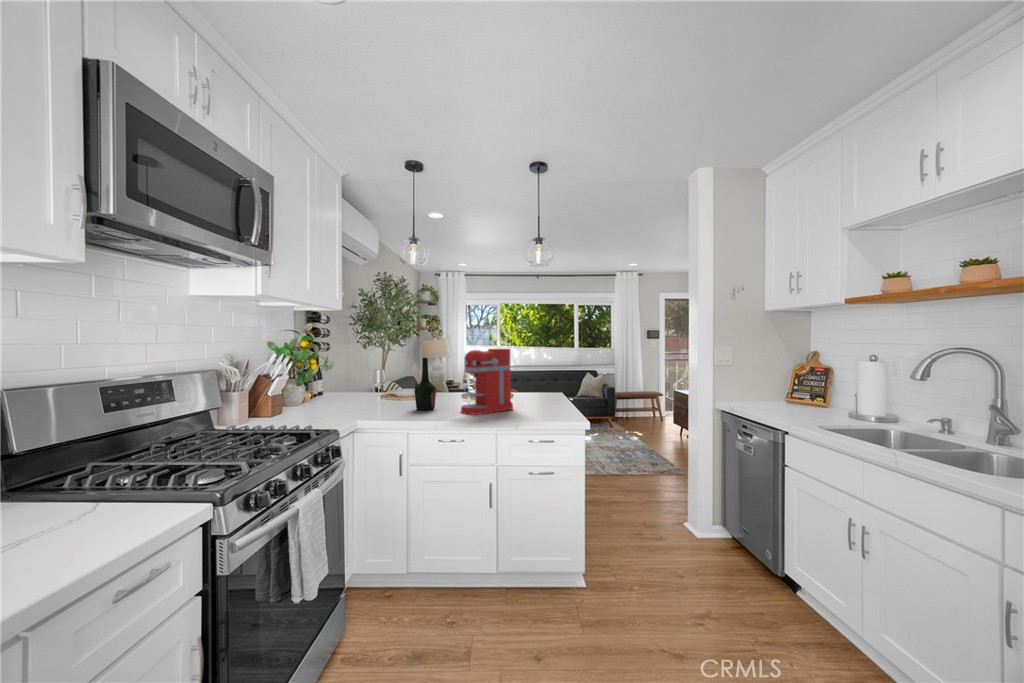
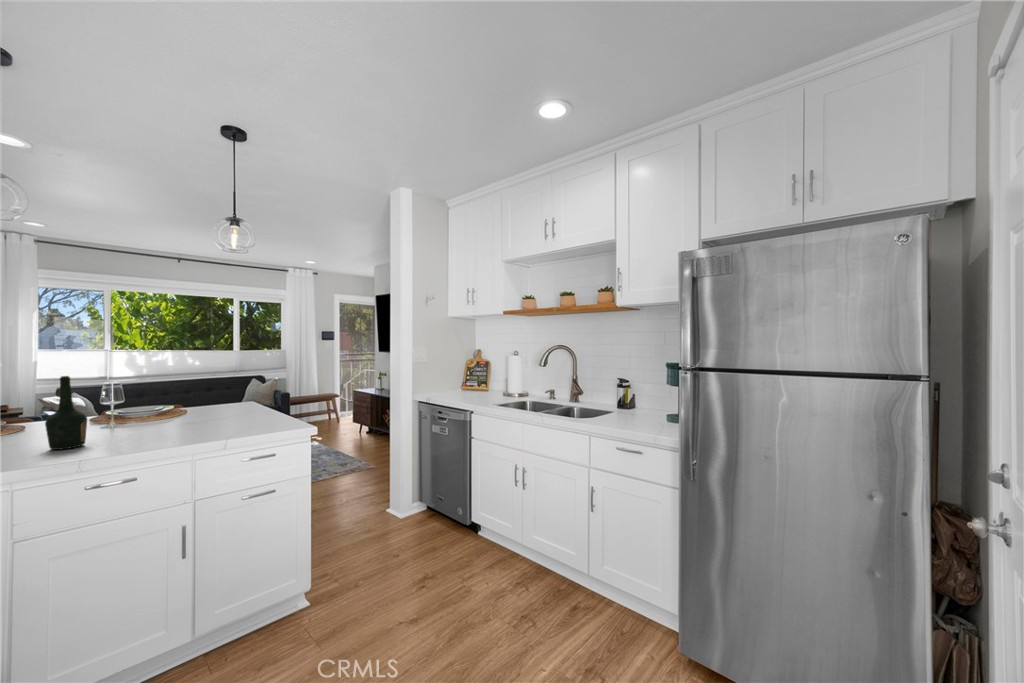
coffee maker: present [461,349,513,415] -> none [137,358,212,443]

